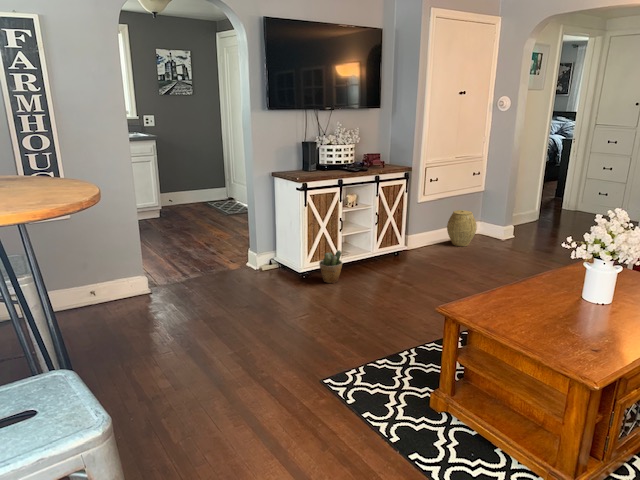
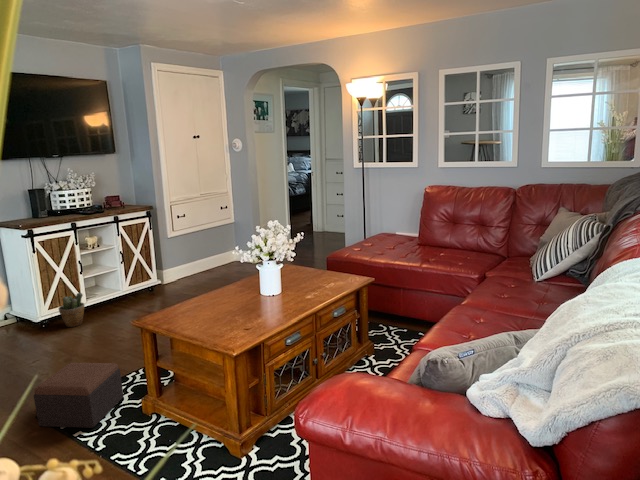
woven basket: present [447,210,477,246] -> none [201,241,227,274]
footstool: none [323,330,401,406] -> present [34,363,124,428]

